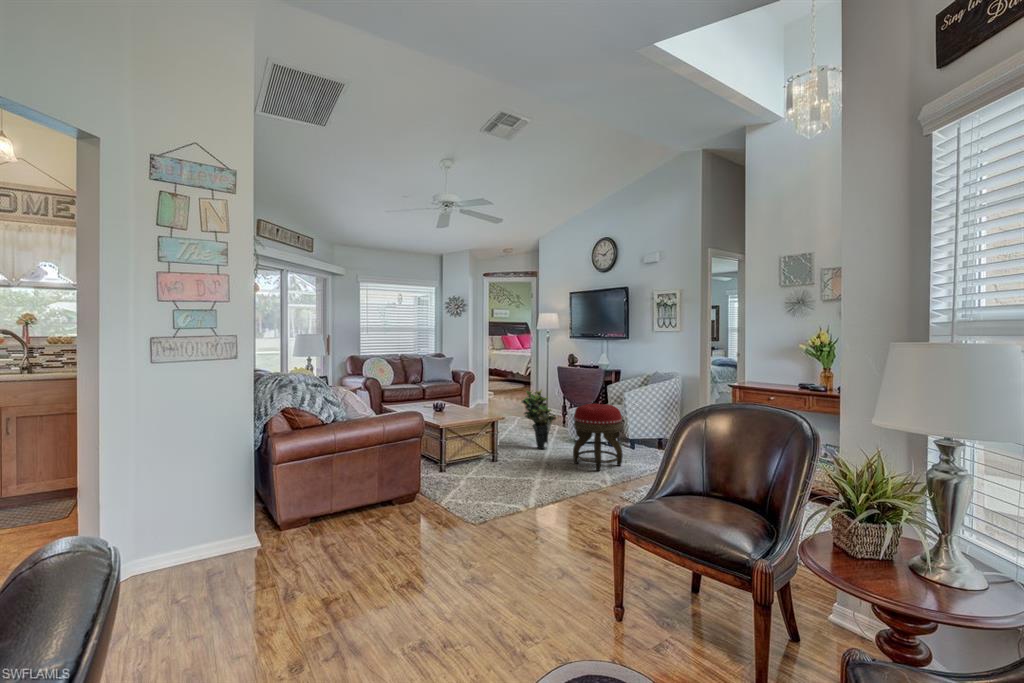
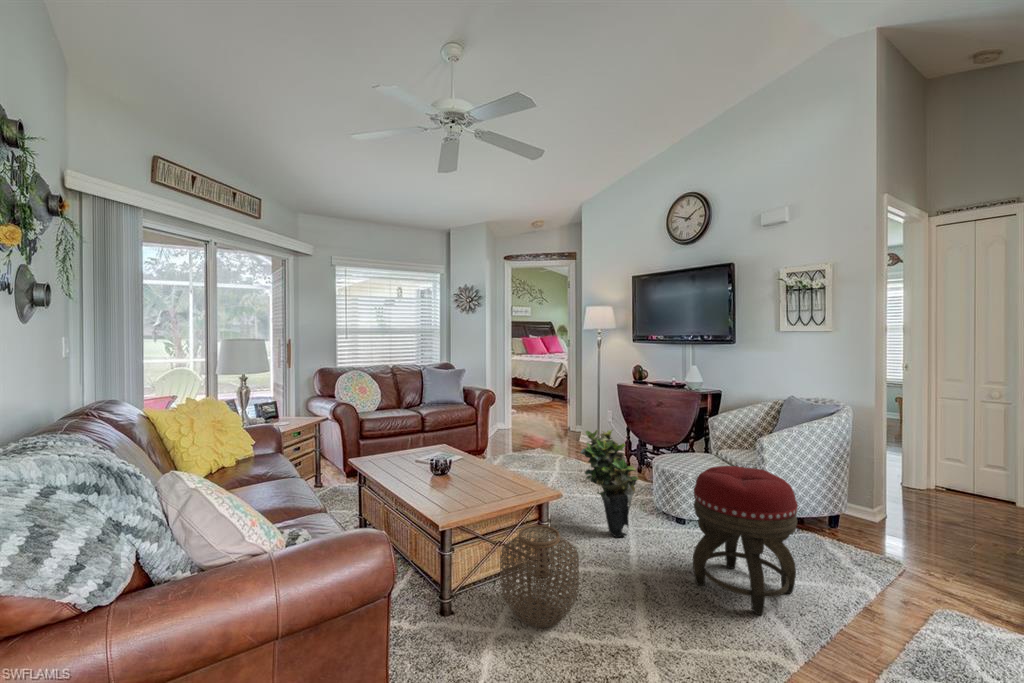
woven basket: none [471,429,510,474] -> present [500,525,579,628]

